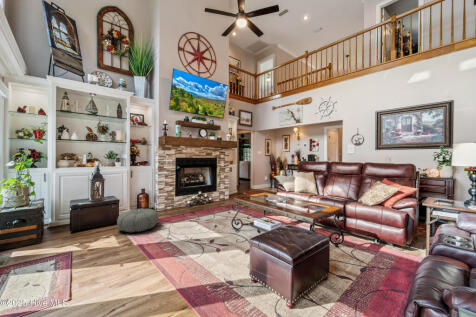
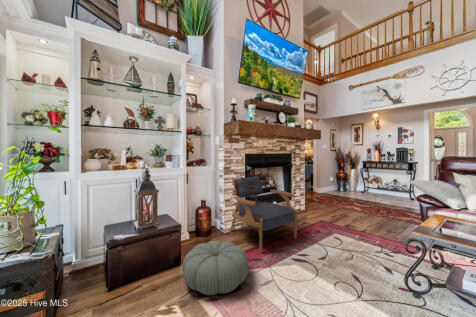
armchair: none [162,173,205,219] -> present [230,176,297,253]

